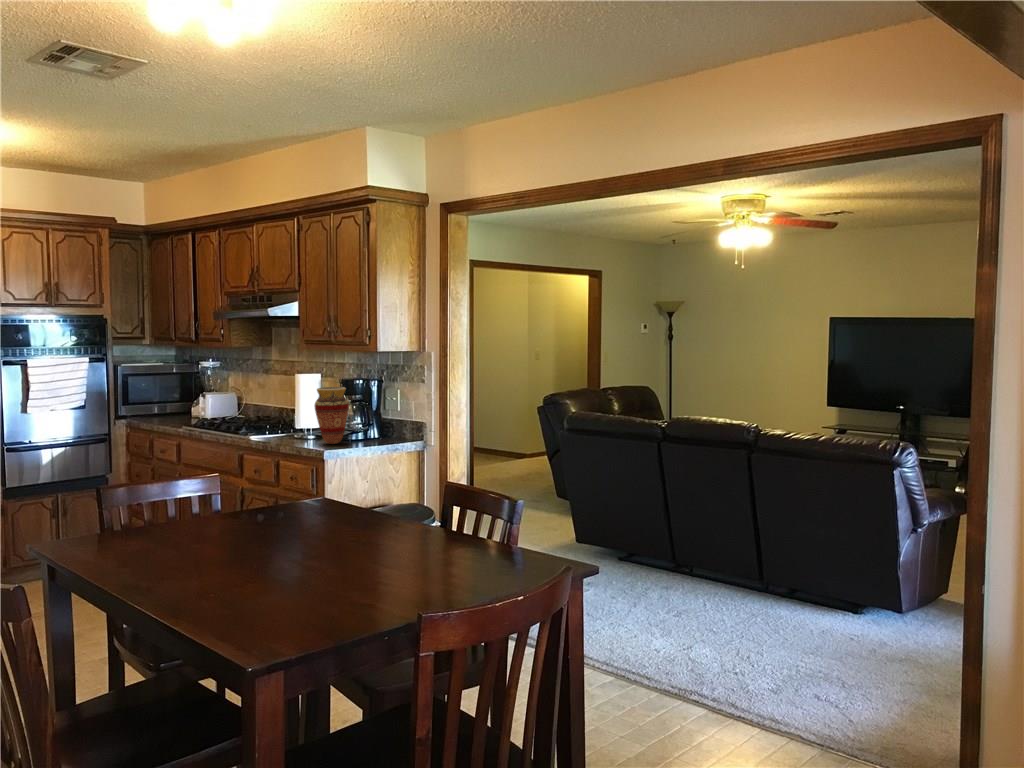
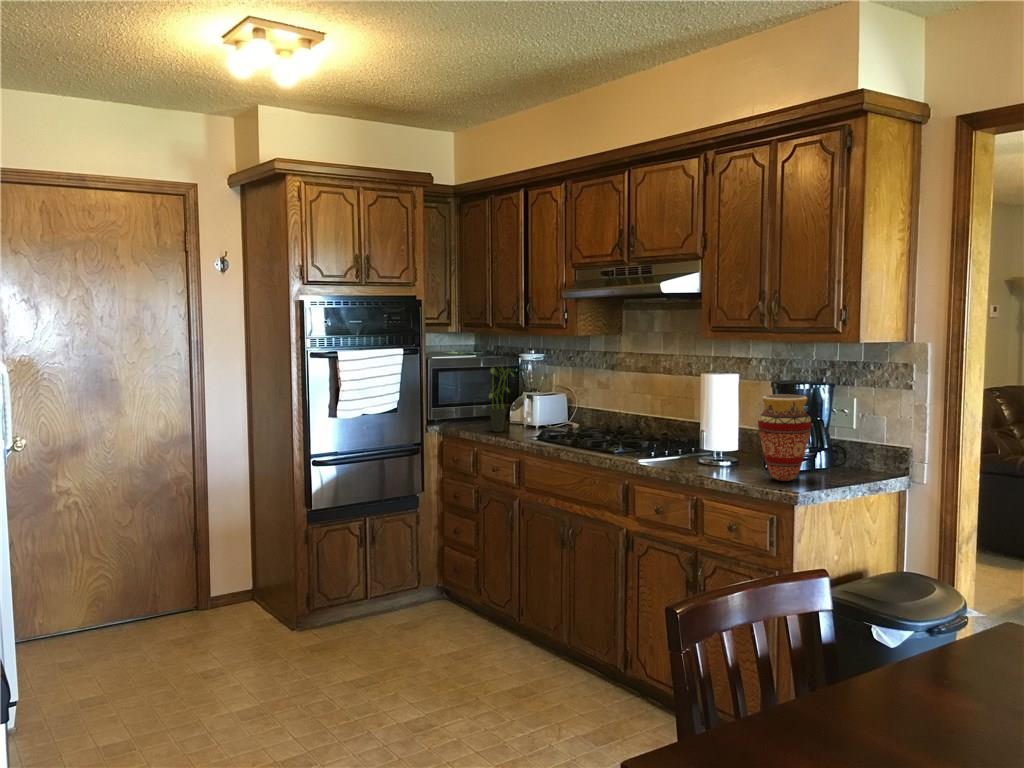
potted plant: none [163,369,184,422] -> present [489,367,514,432]

